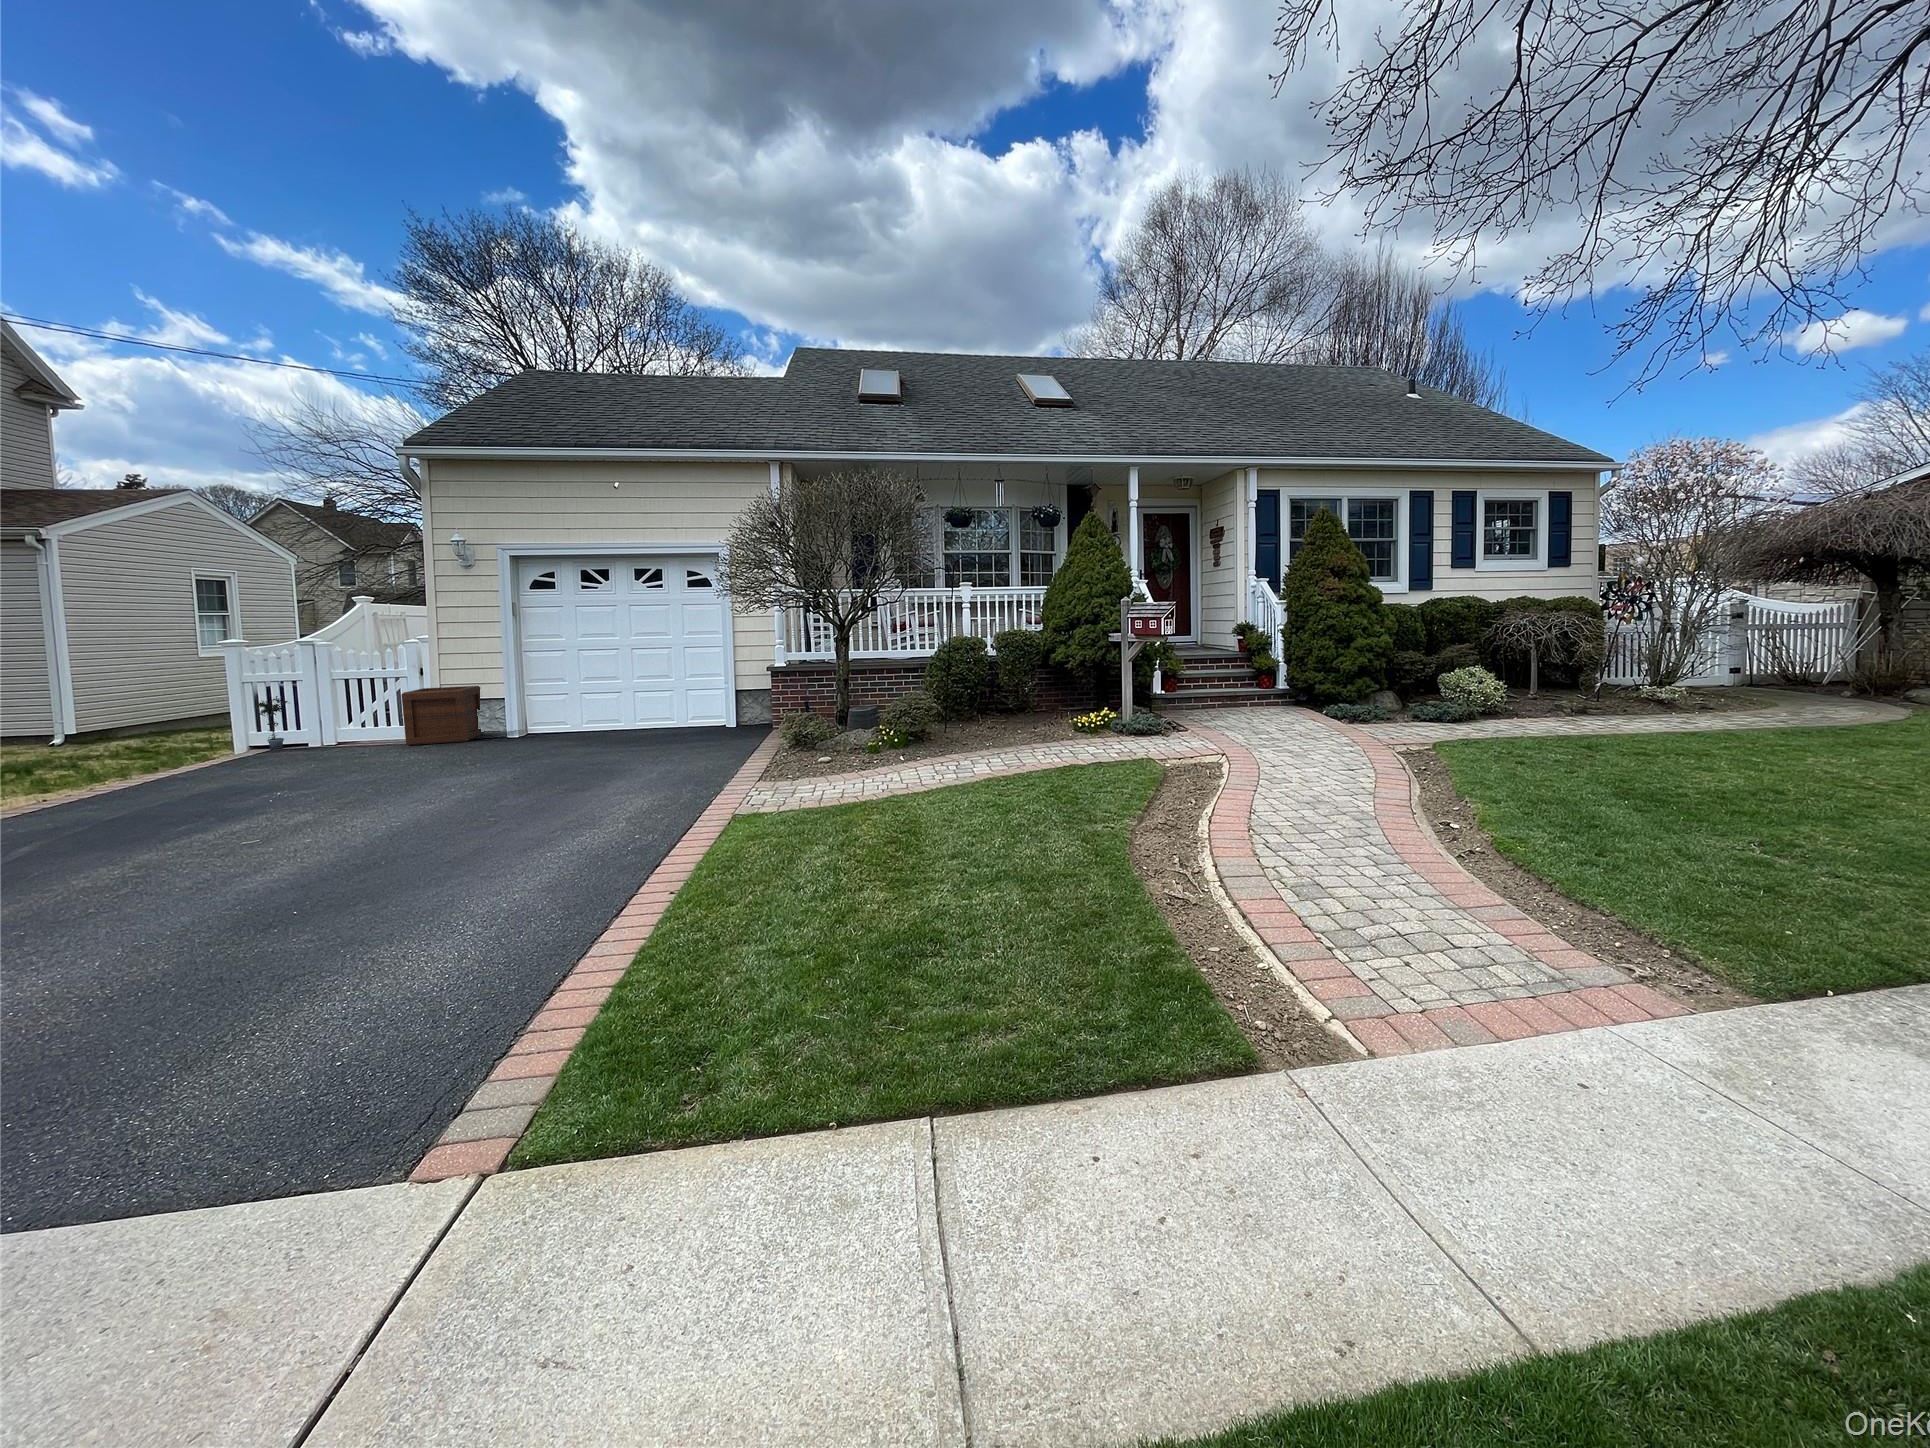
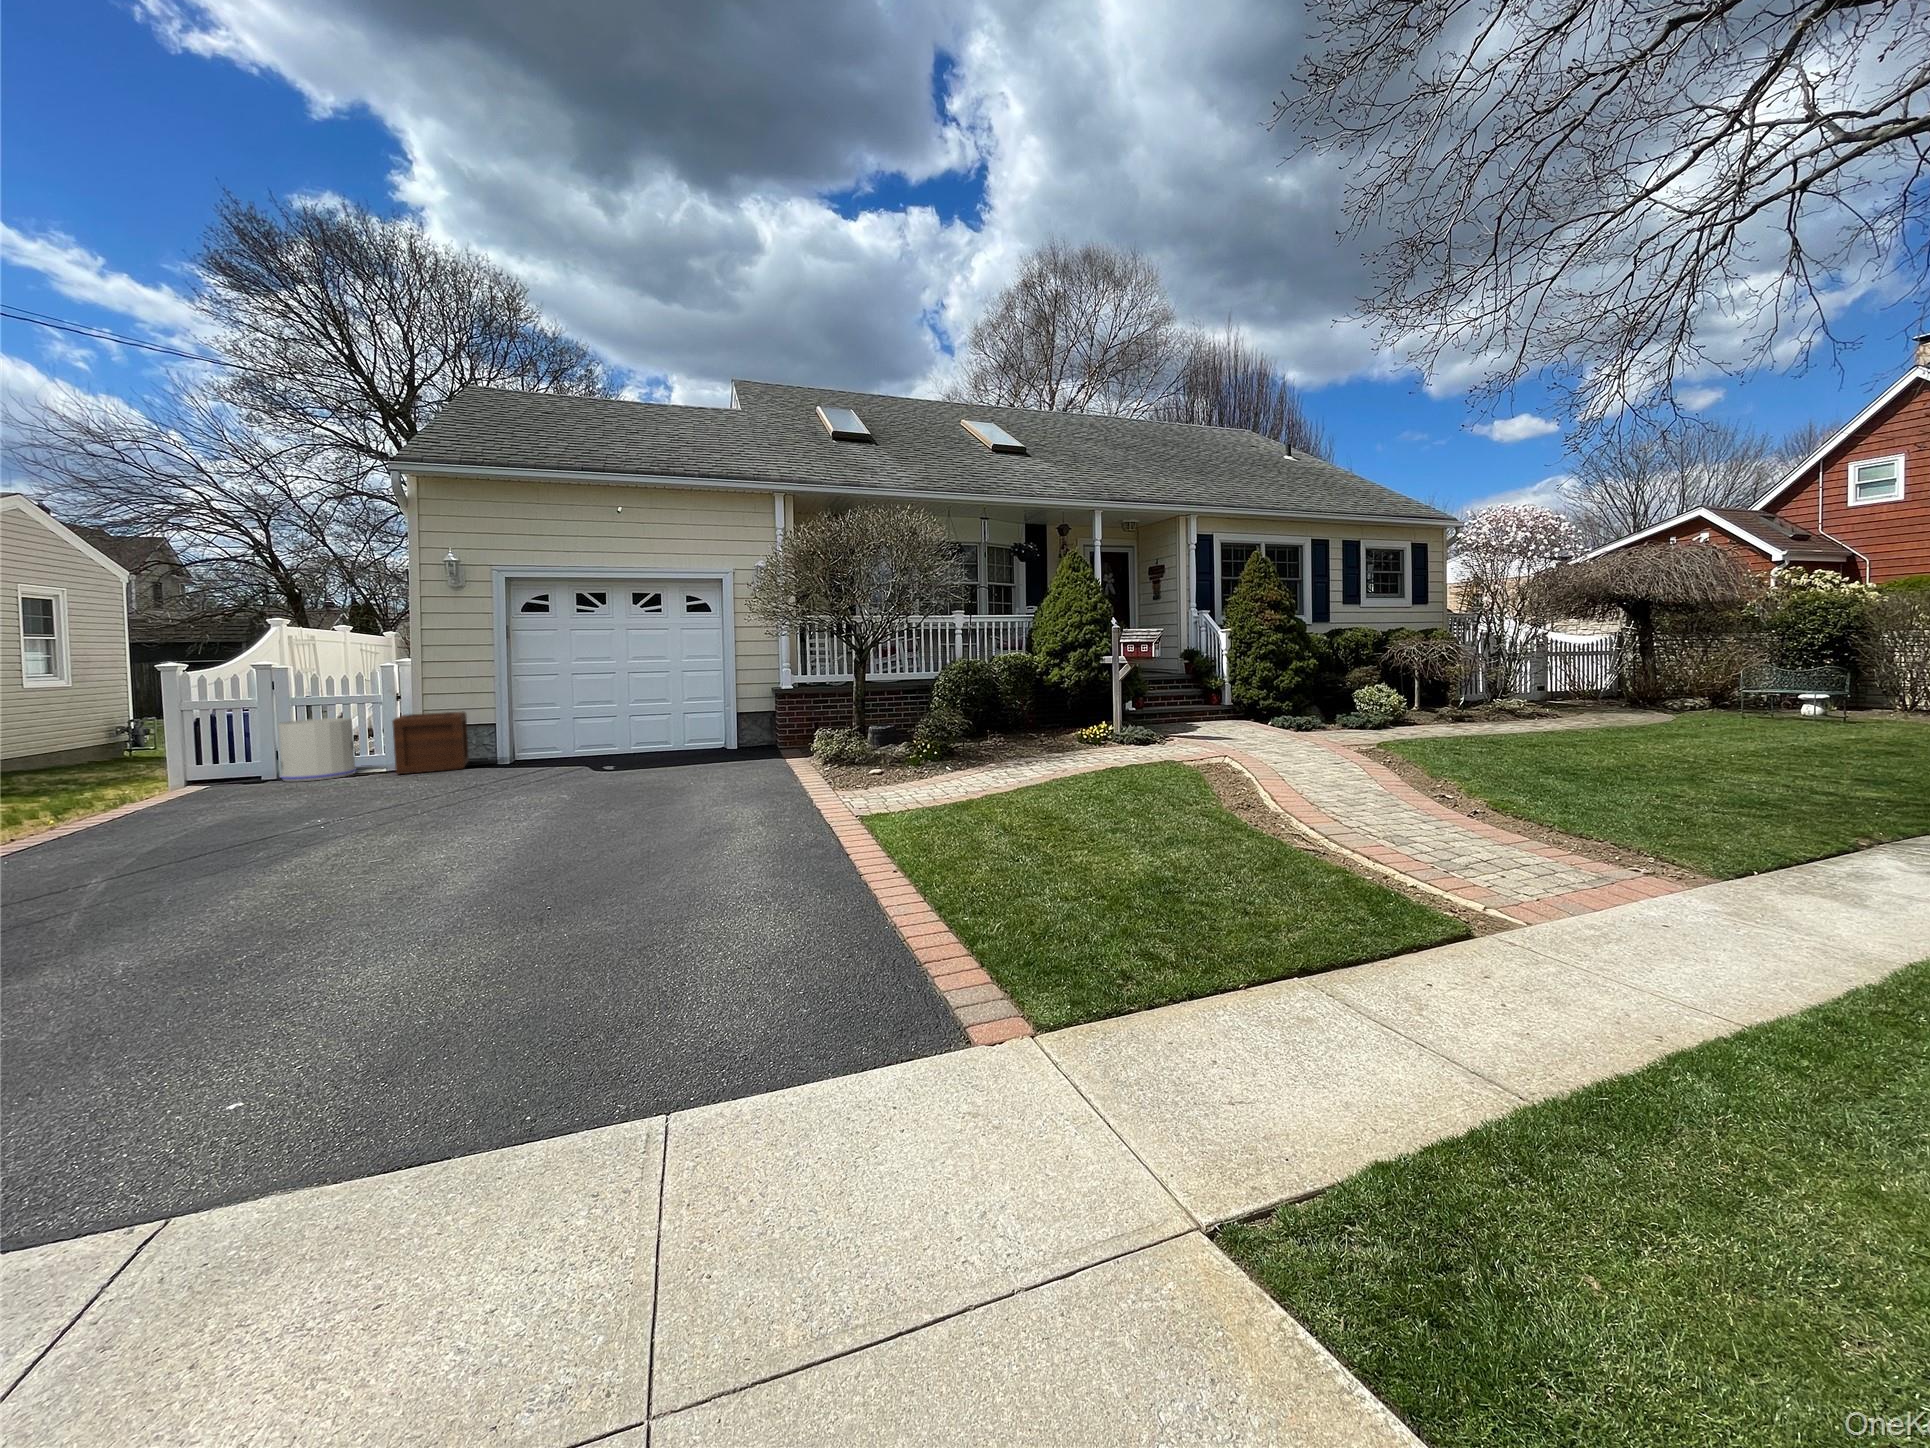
trash can: none [310,691,382,749] -> present [278,718,357,781]
potted plant: present [255,696,288,749] -> none [208,725,246,784]

